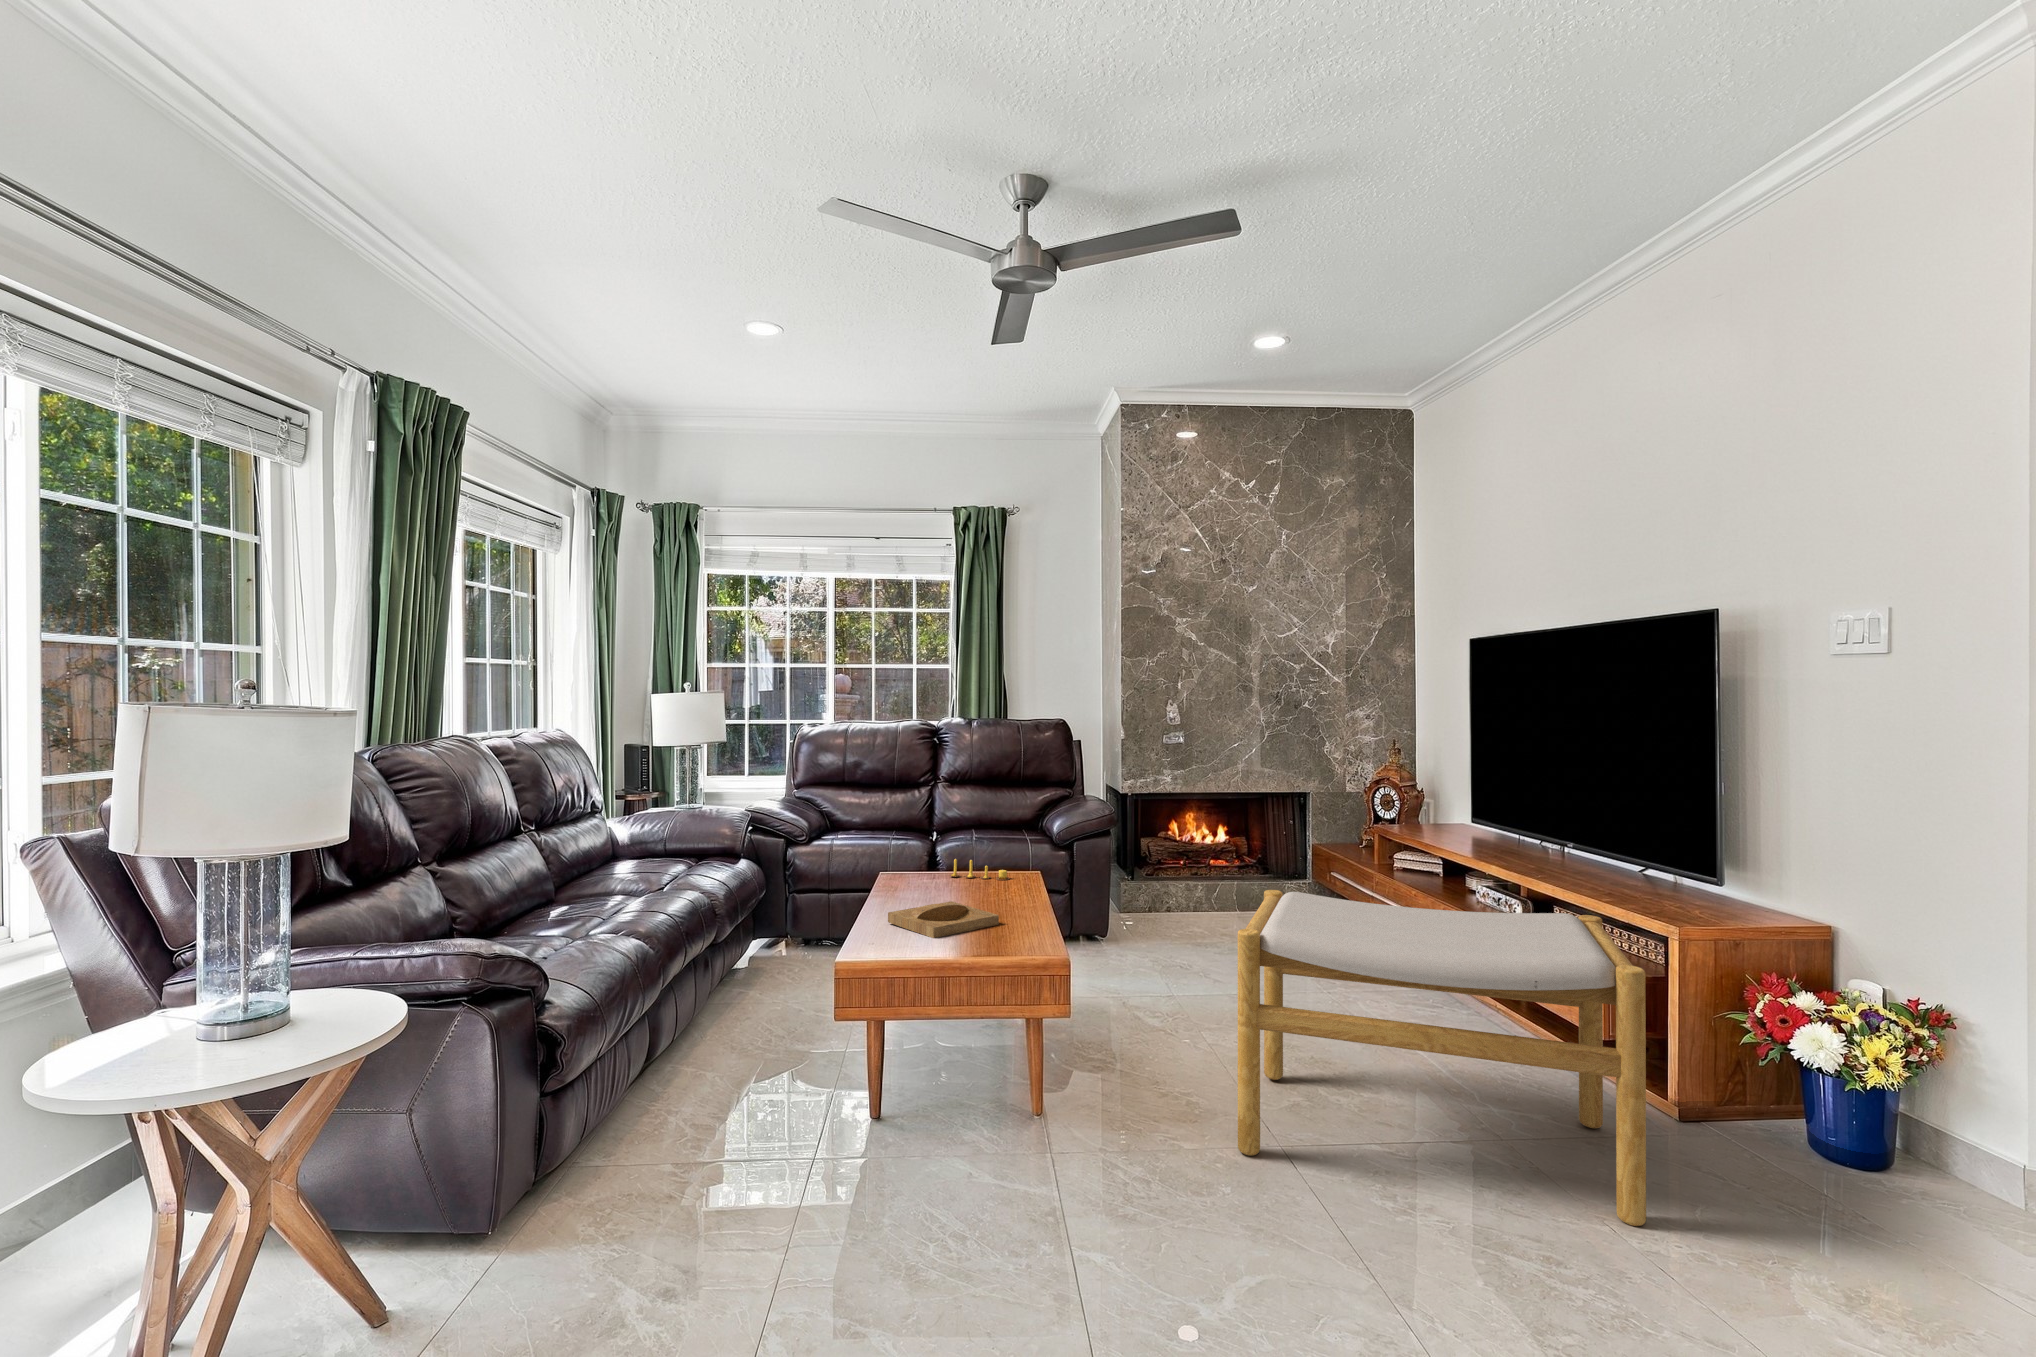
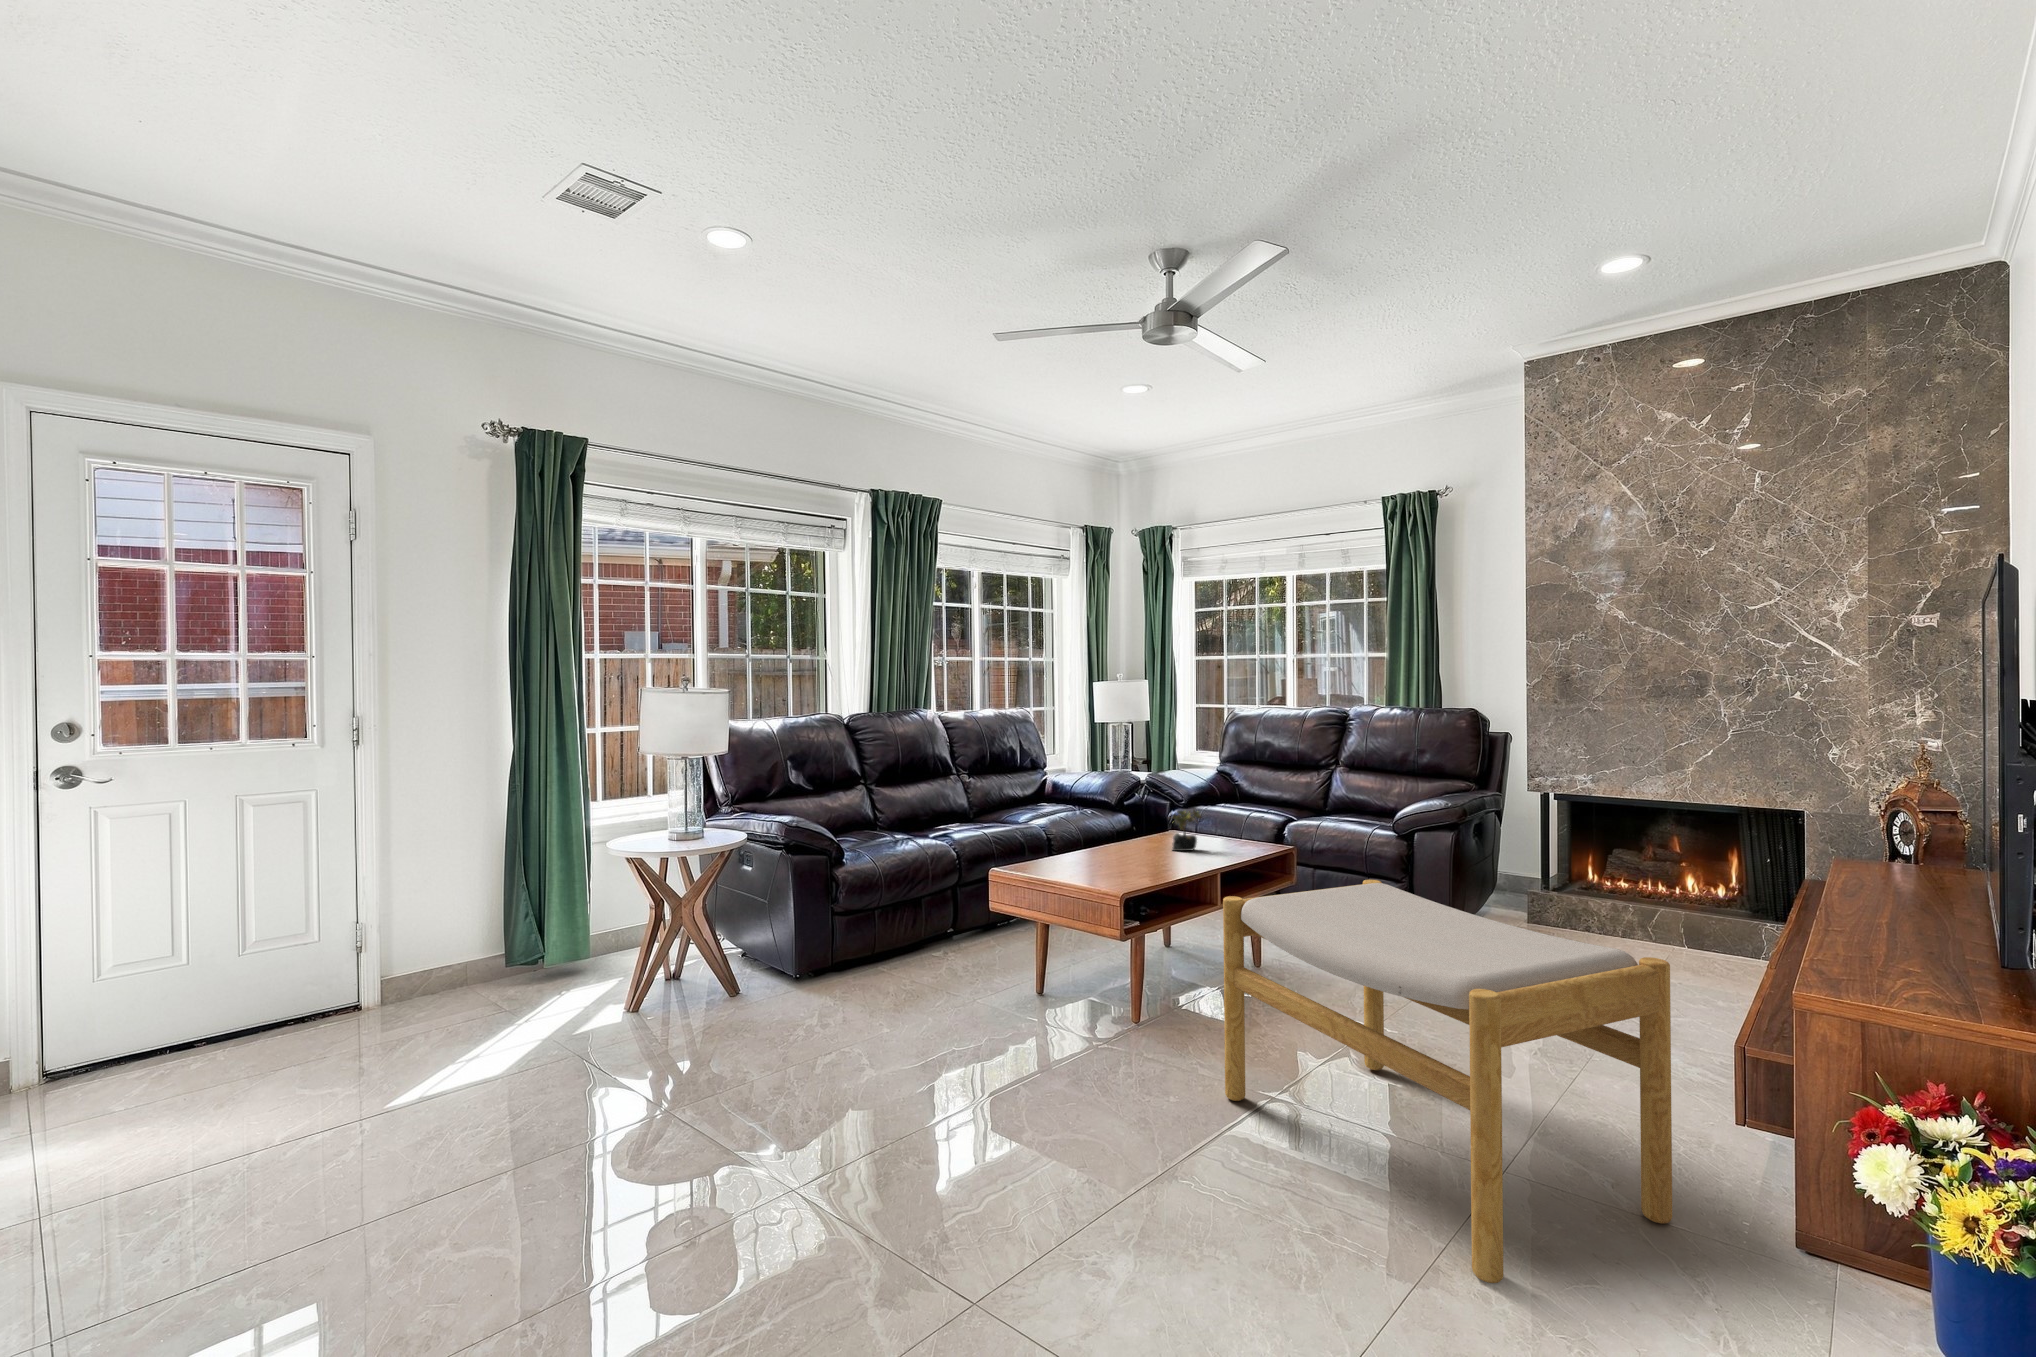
succulent plant: none [920,842,952,895] -> present [1172,810,1201,851]
candle: present [949,859,1009,880] -> none [1231,826,1273,851]
tray: present [888,901,999,938] -> none [1092,852,1158,875]

